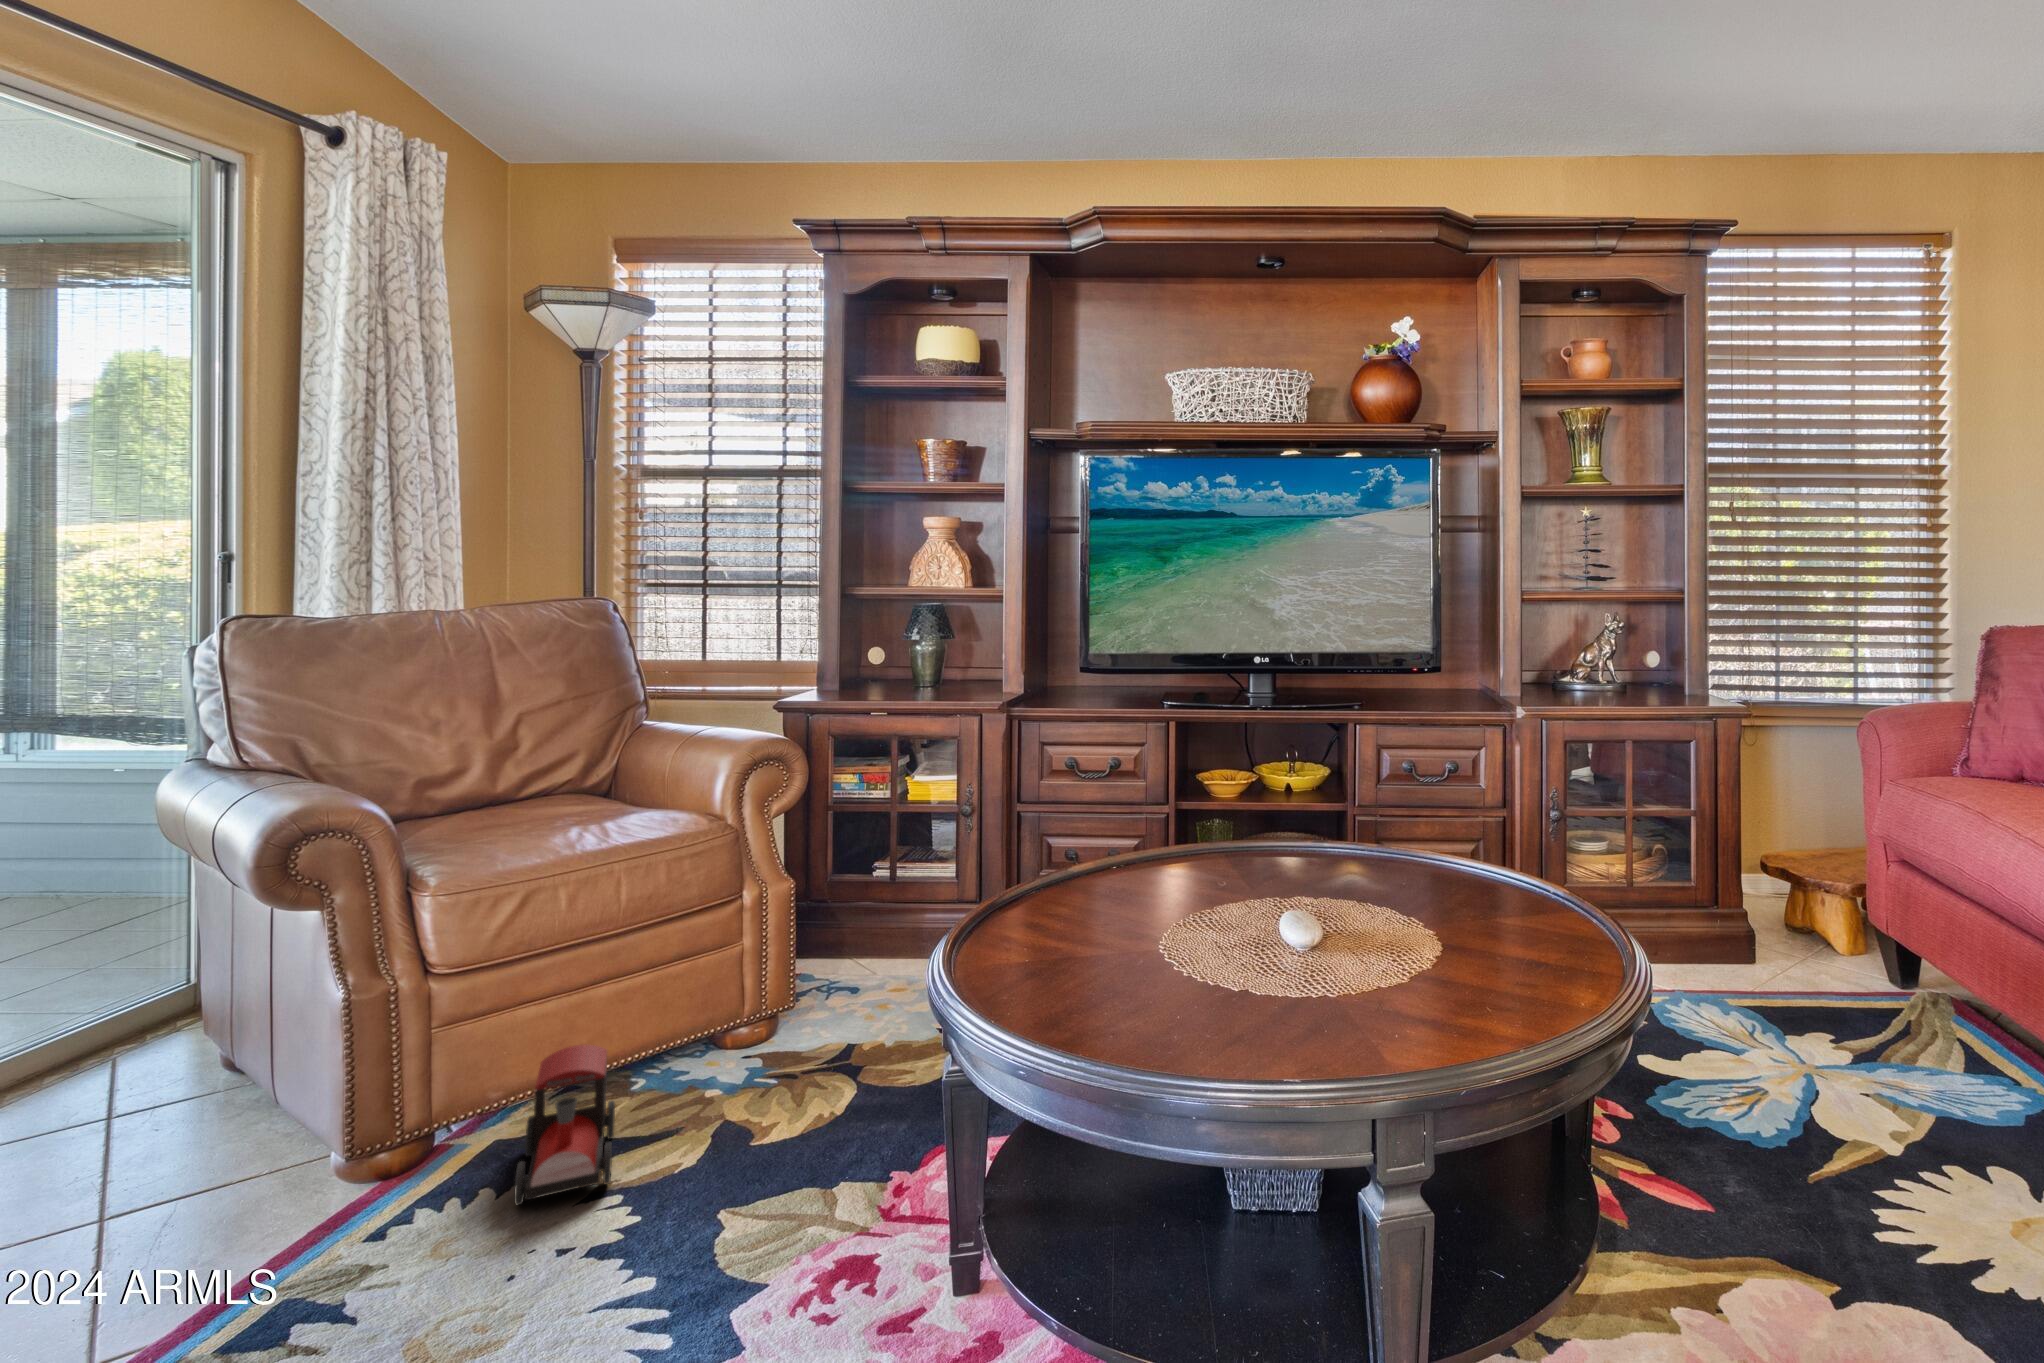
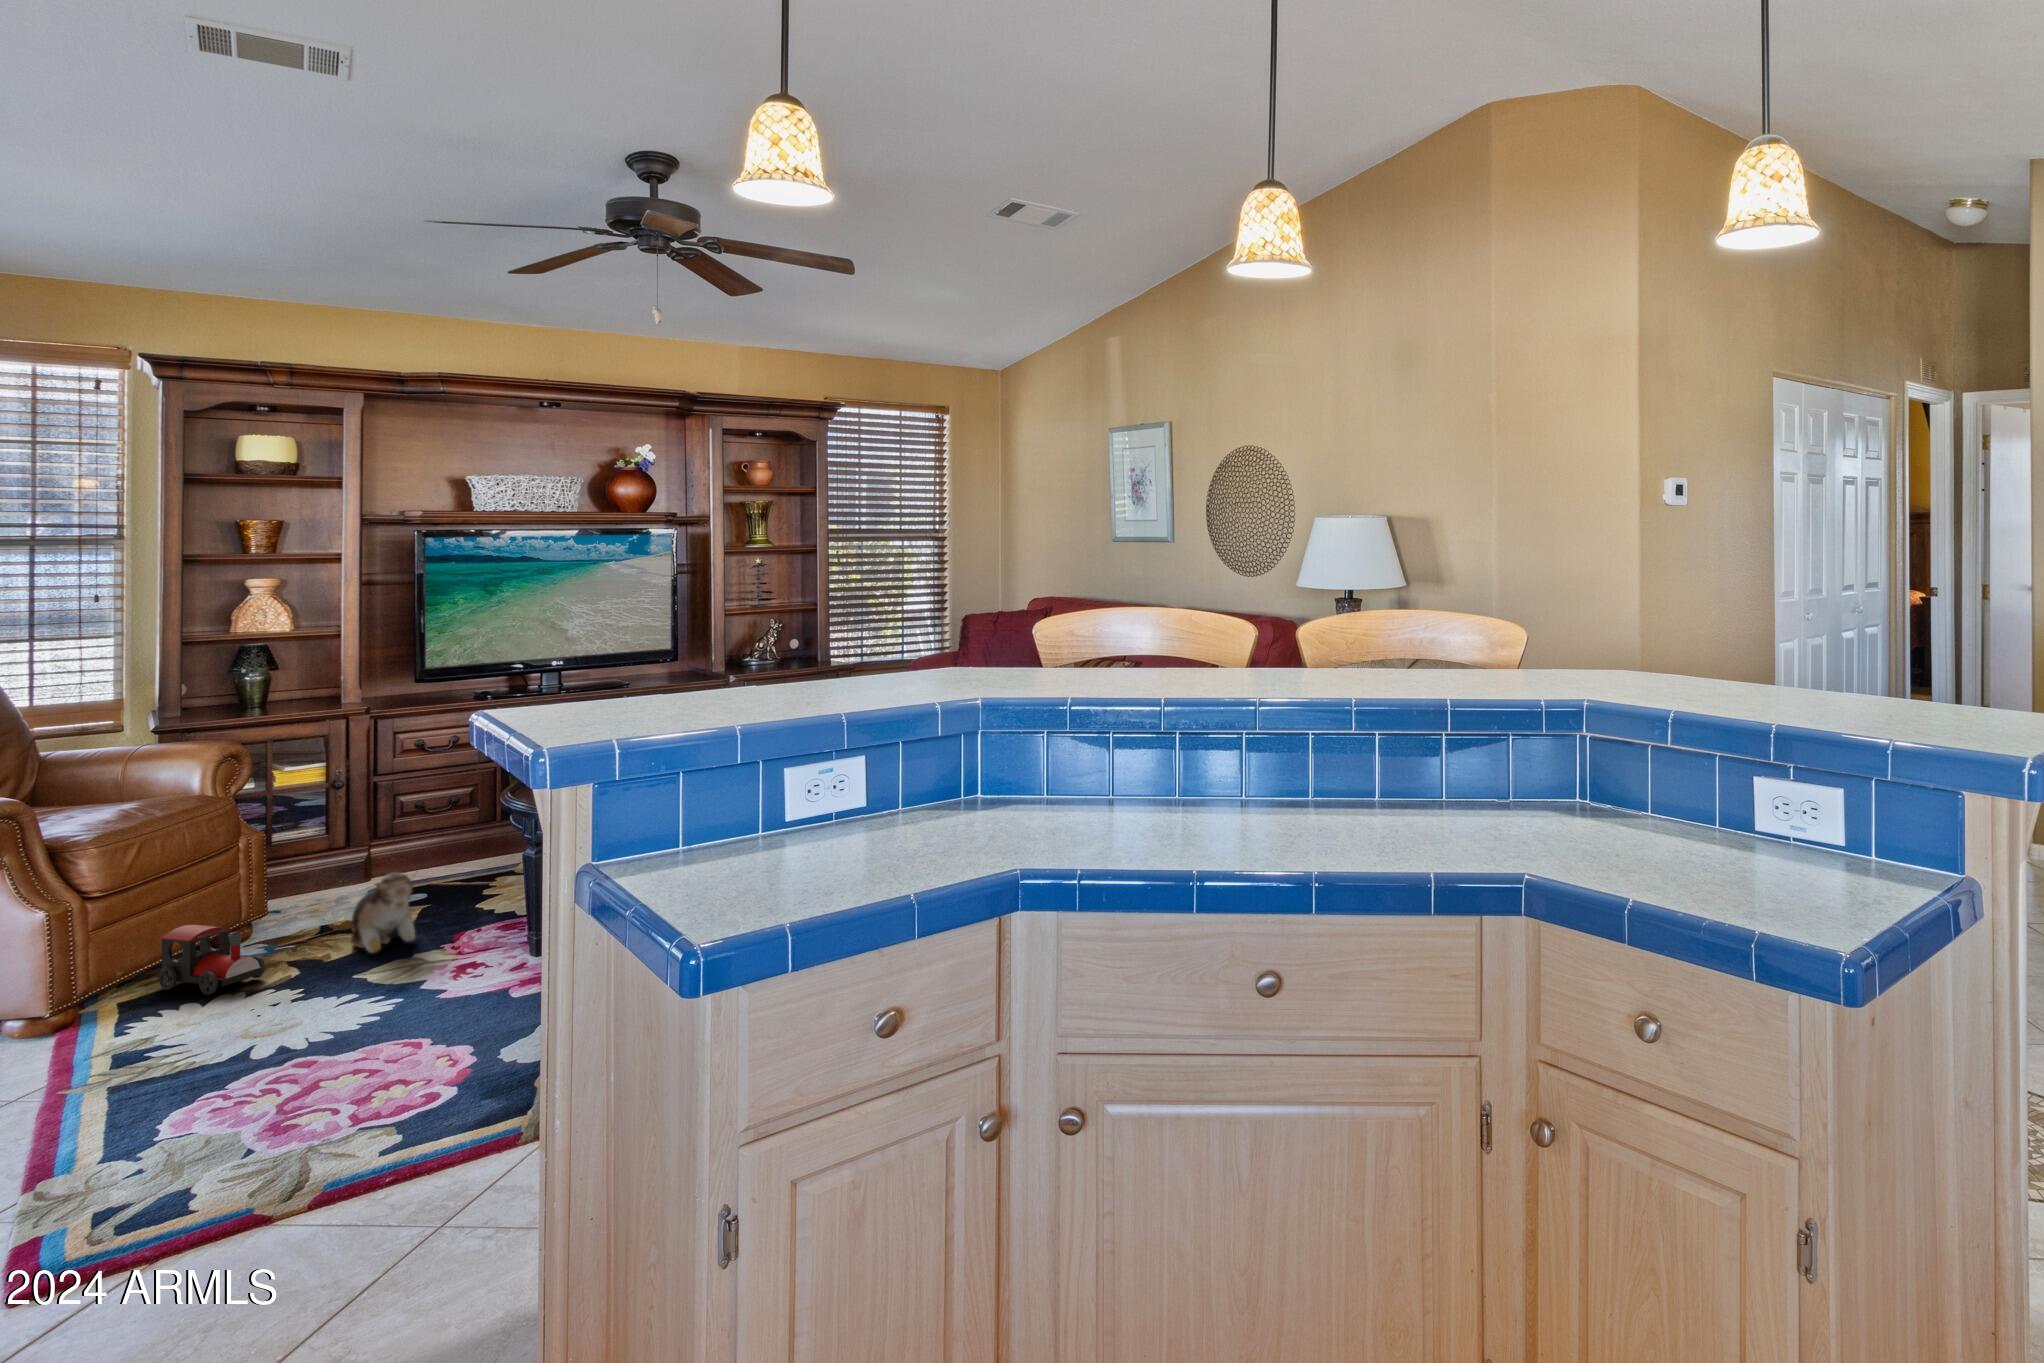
plush toy: none [749,1038,868,1186] -> present [351,872,415,953]

